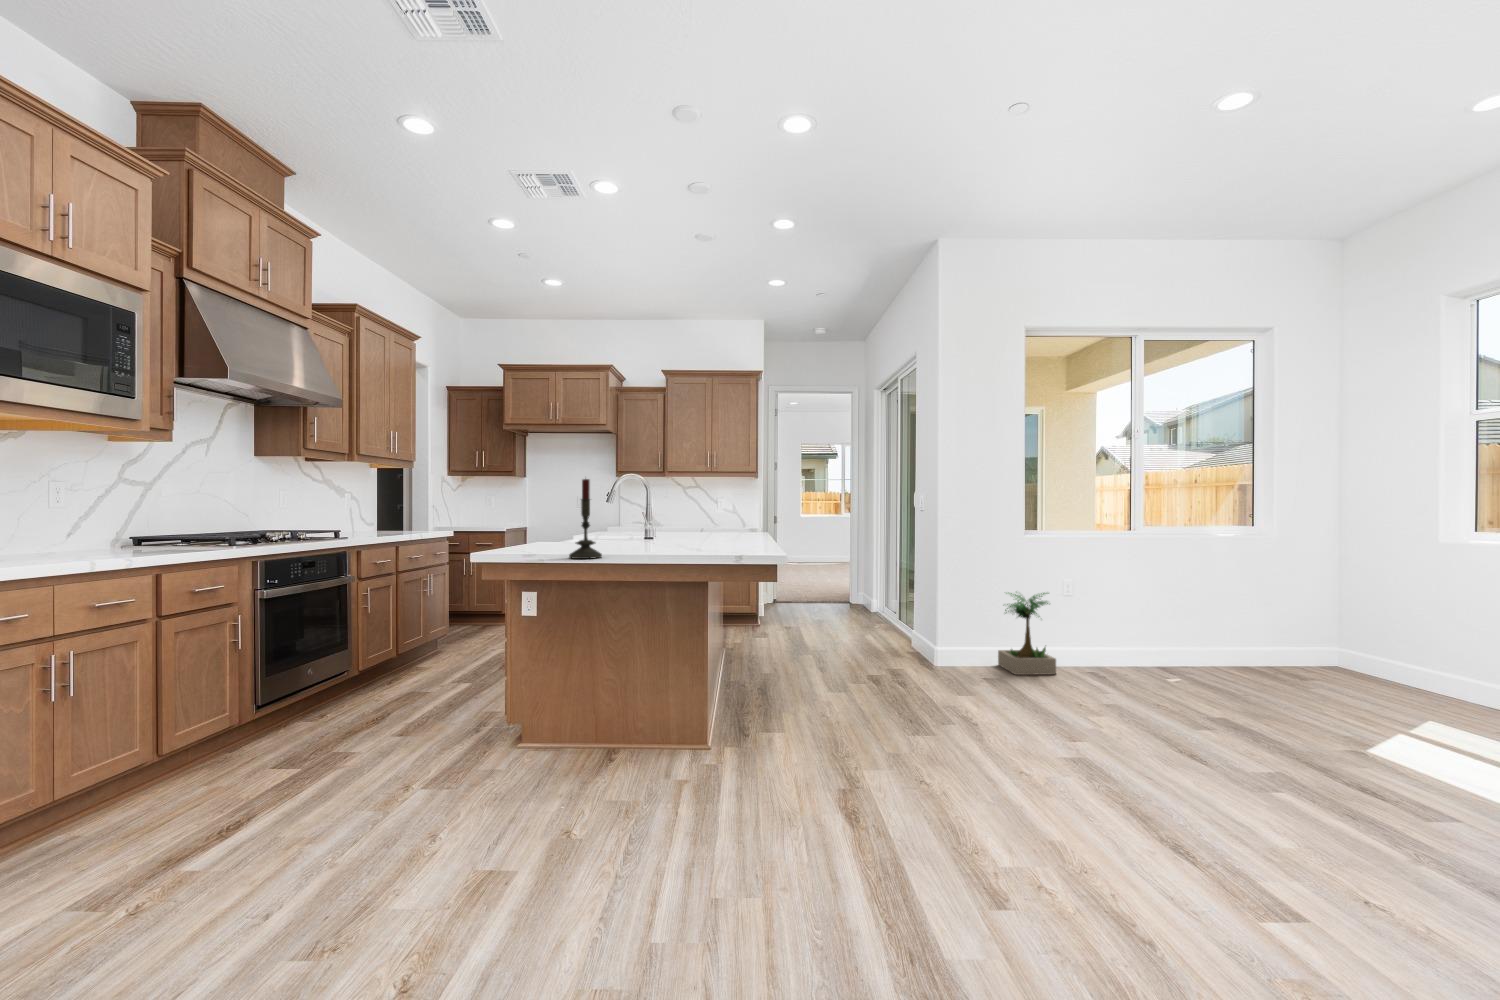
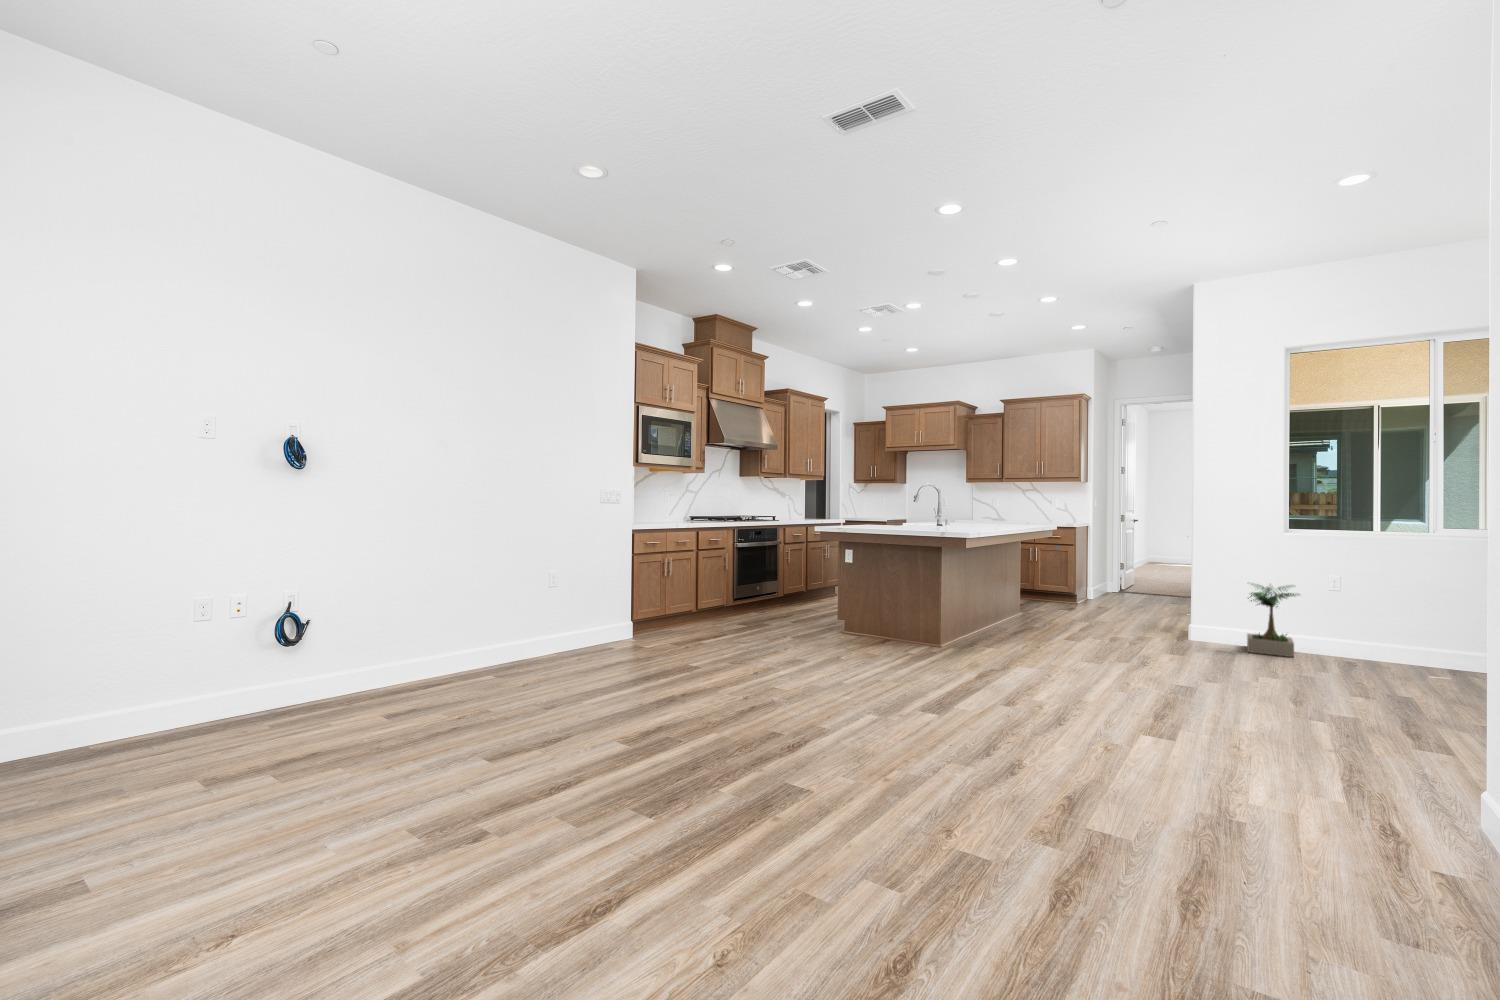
candle: present [569,479,602,559] -> none [864,488,881,532]

